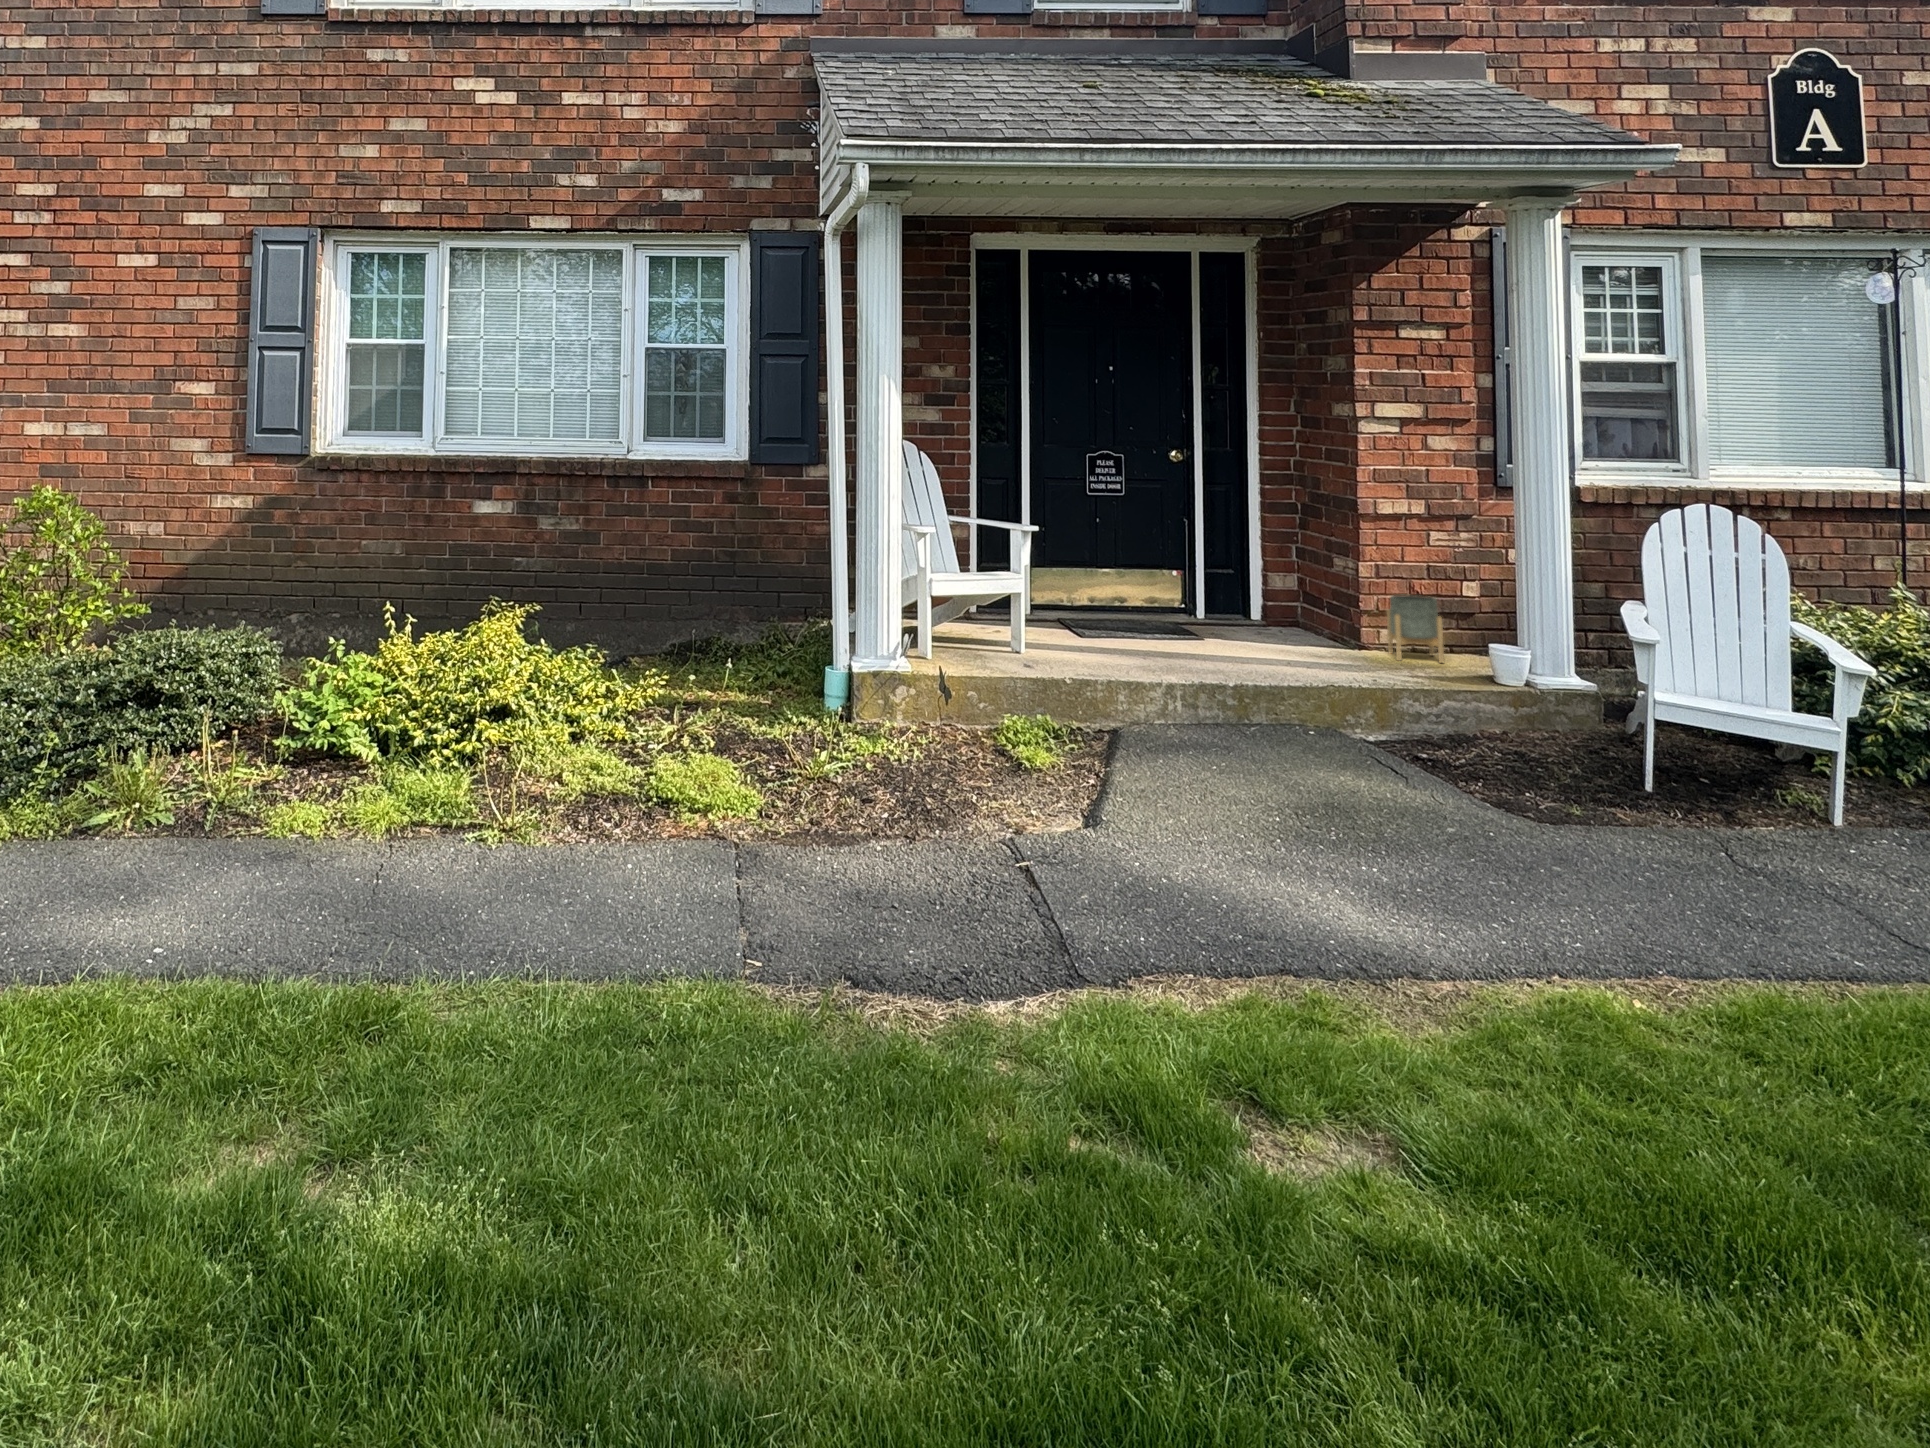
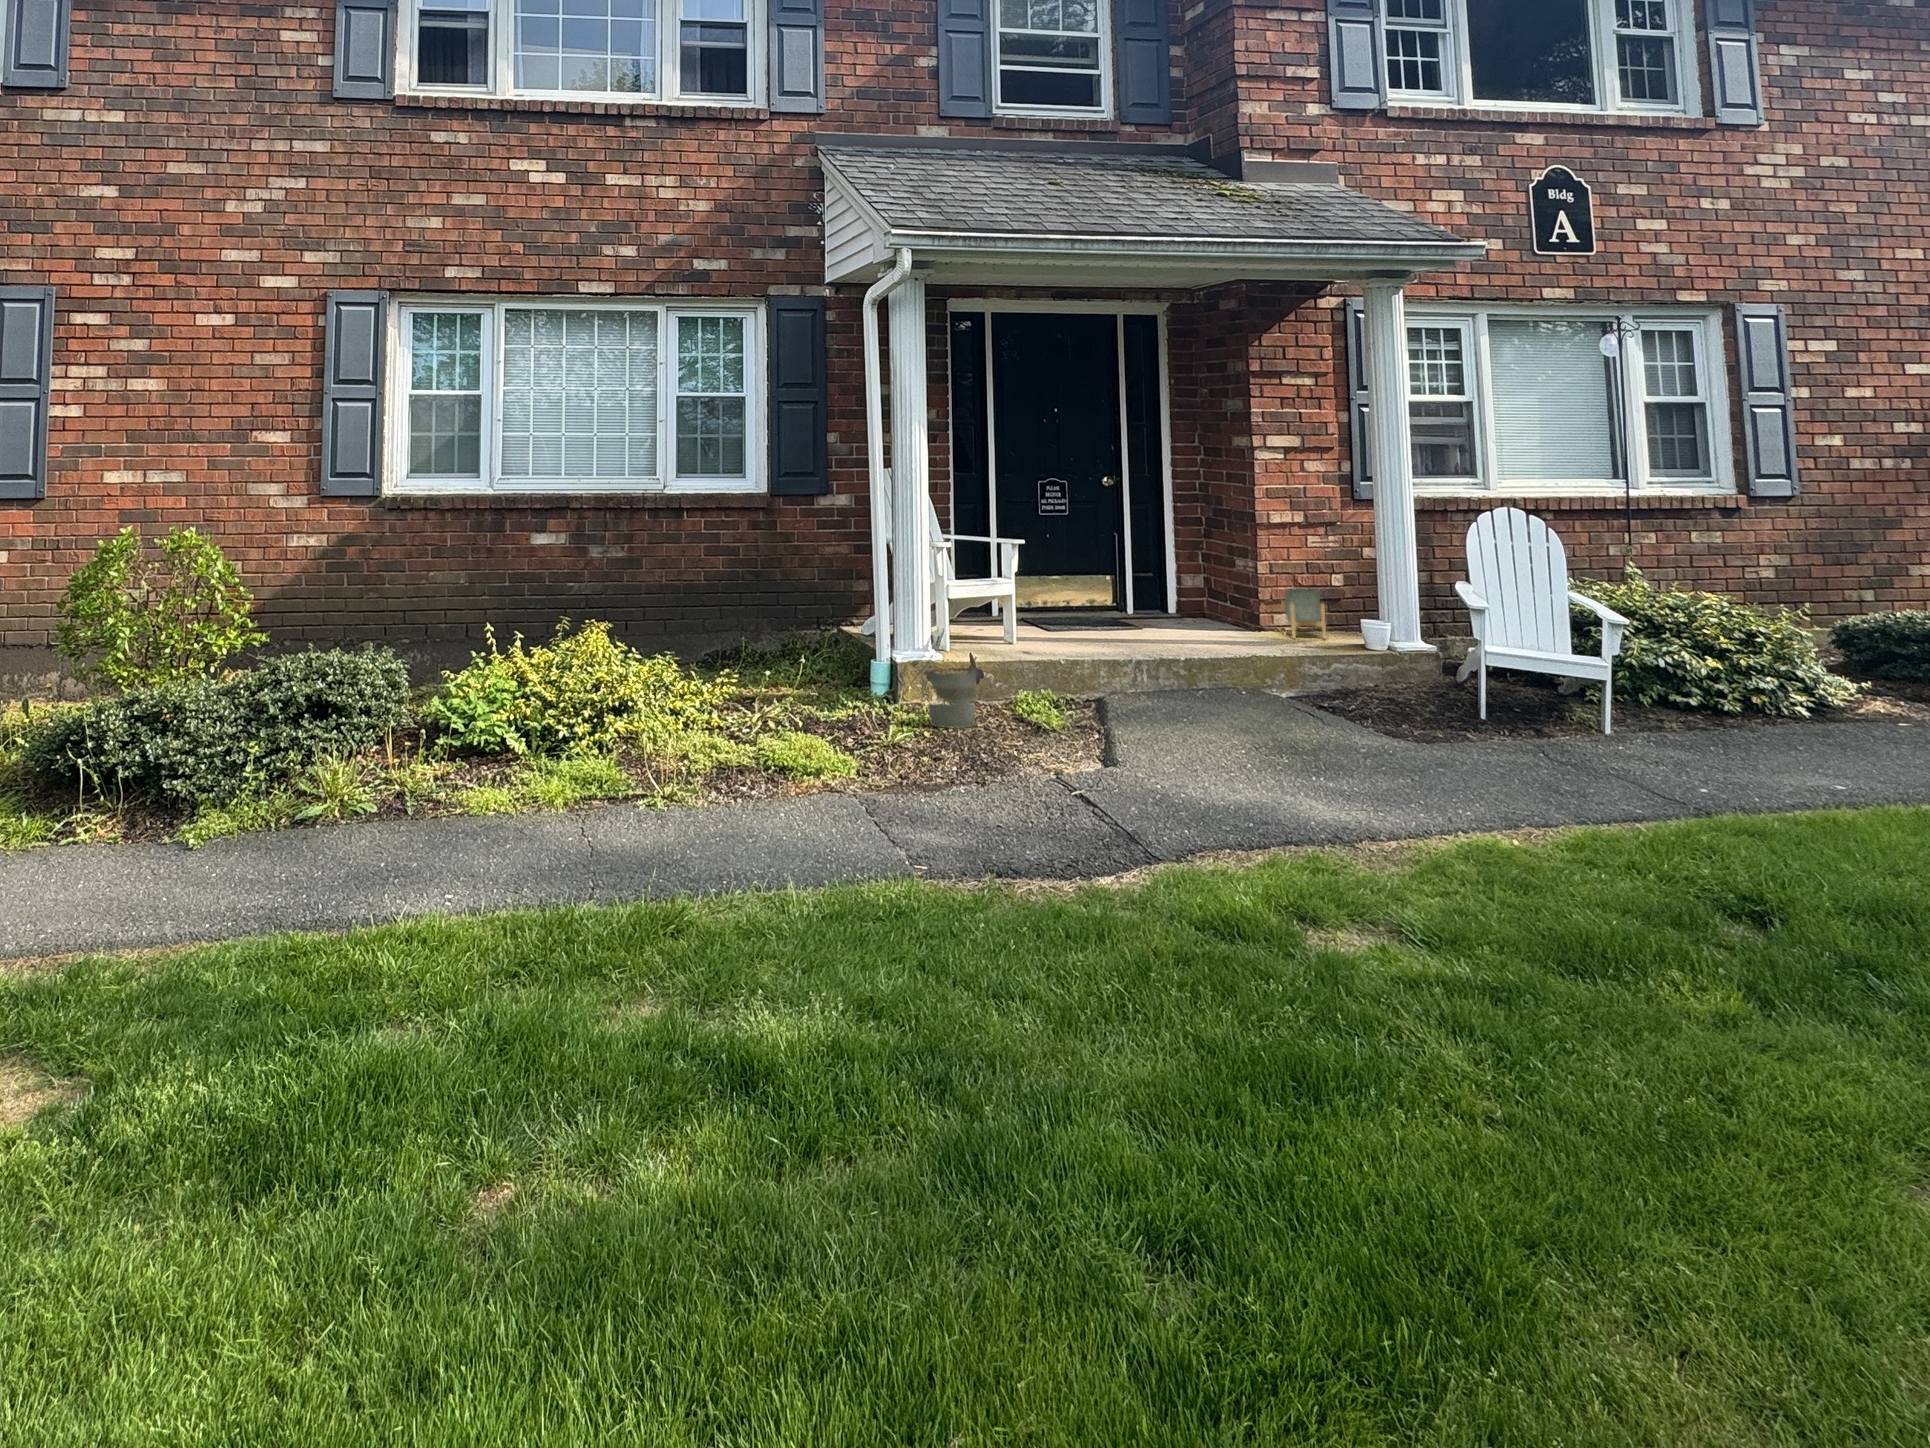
bucket: none [867,681,942,763] -> present [925,666,981,729]

